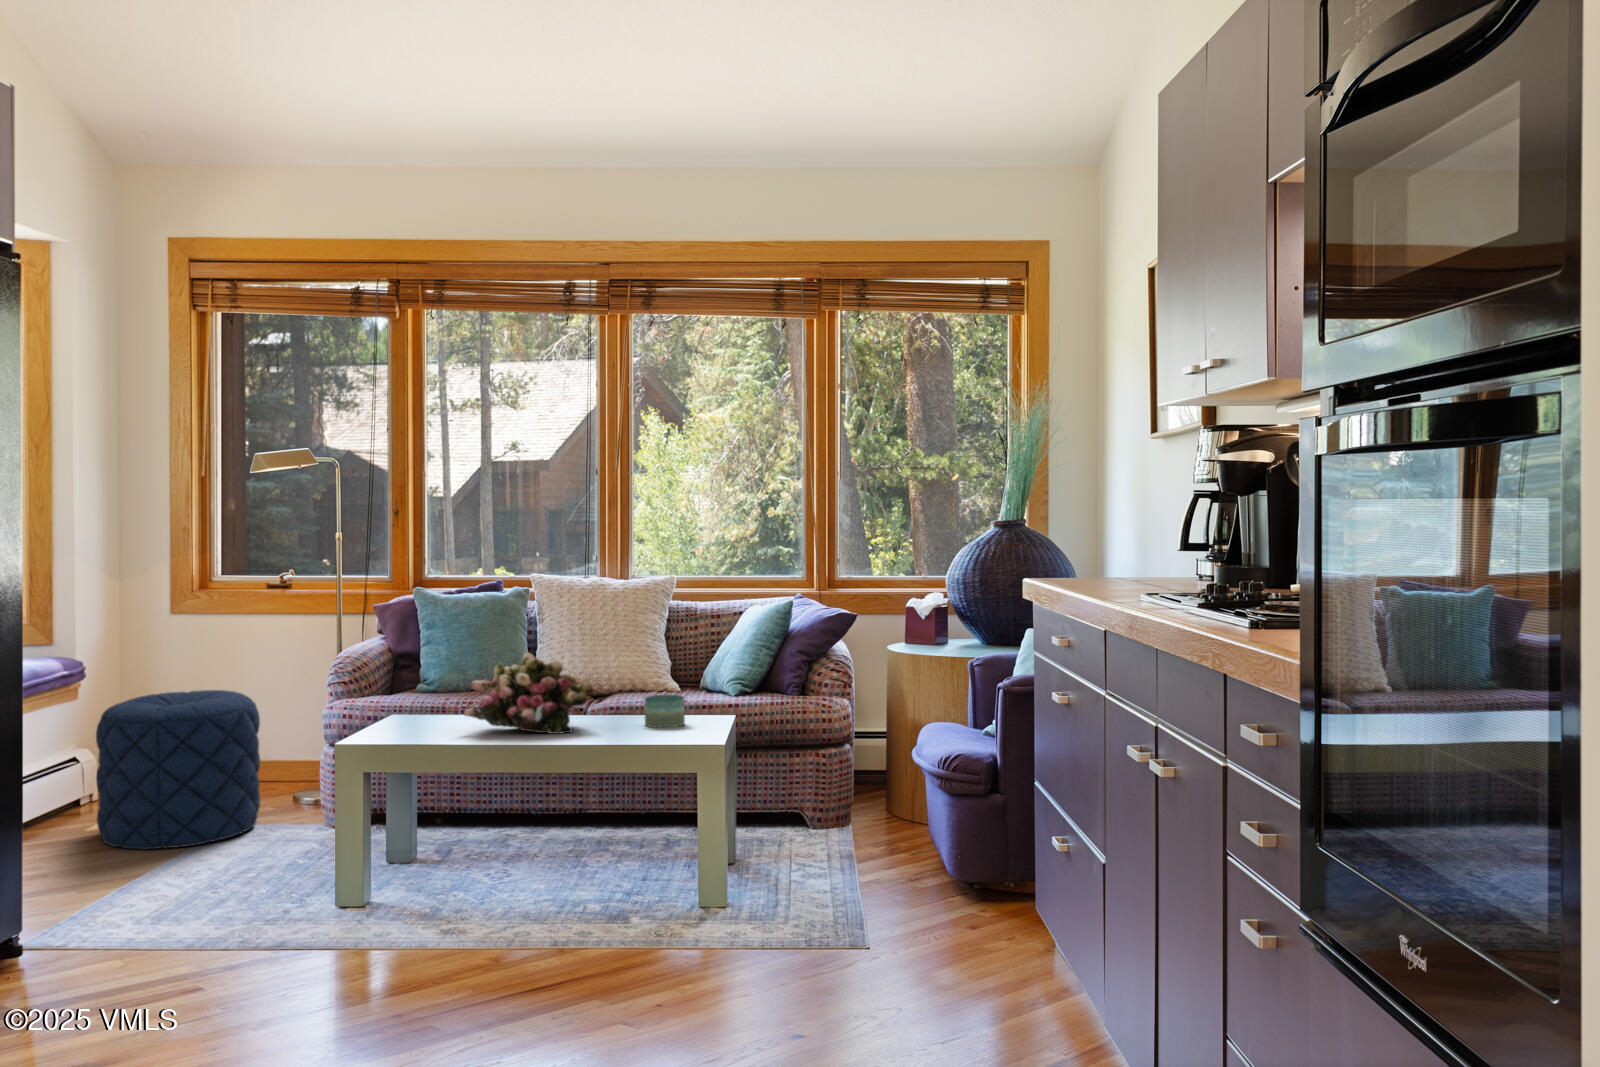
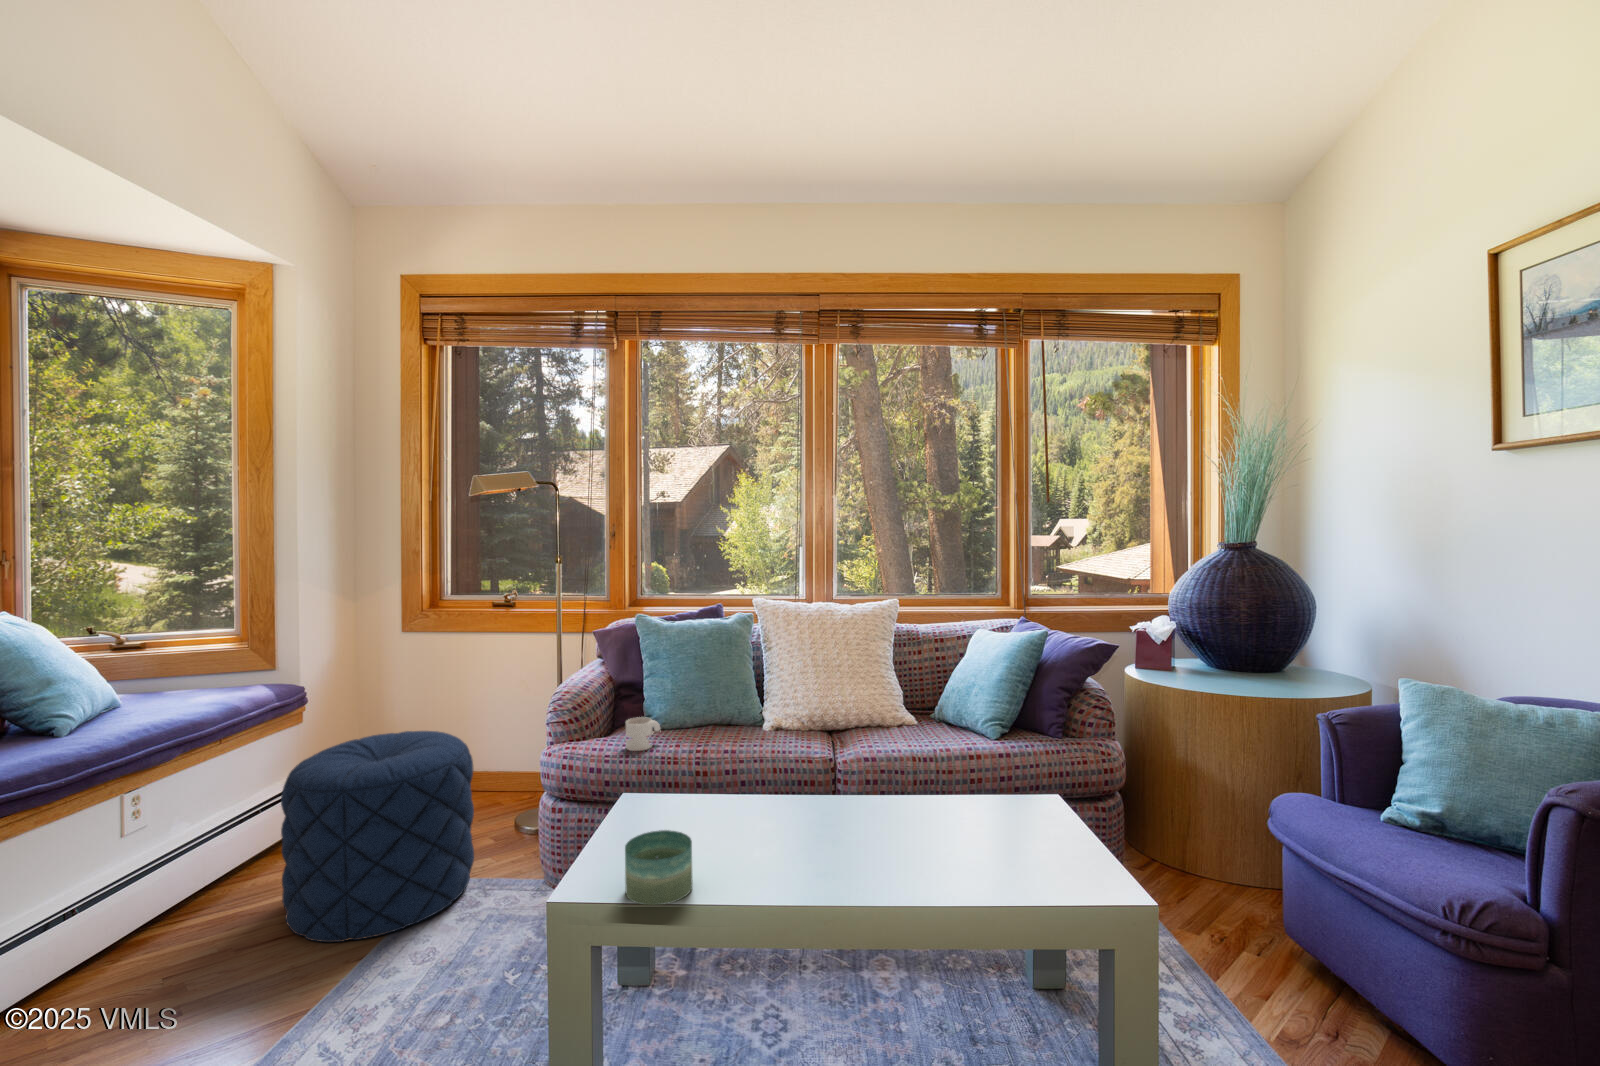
flower arrangement: present [464,653,594,734] -> none [730,728,903,859]
mug: none [400,679,434,706] -> present [626,717,661,751]
candle: present [644,695,685,727] -> present [625,830,693,905]

